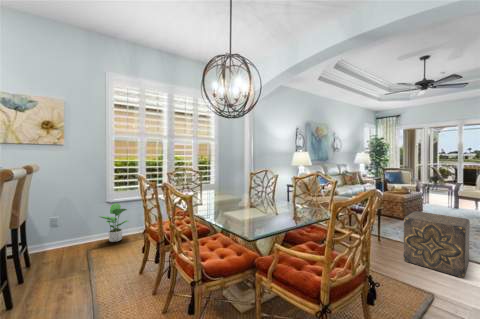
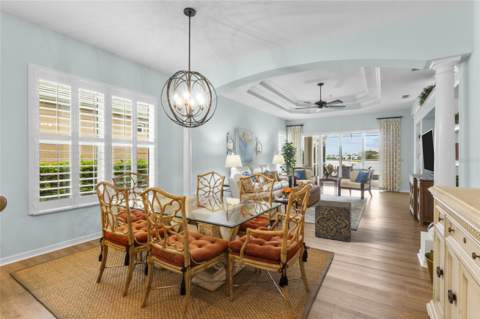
potted plant: present [101,203,128,242] -> none [21,215,62,260]

